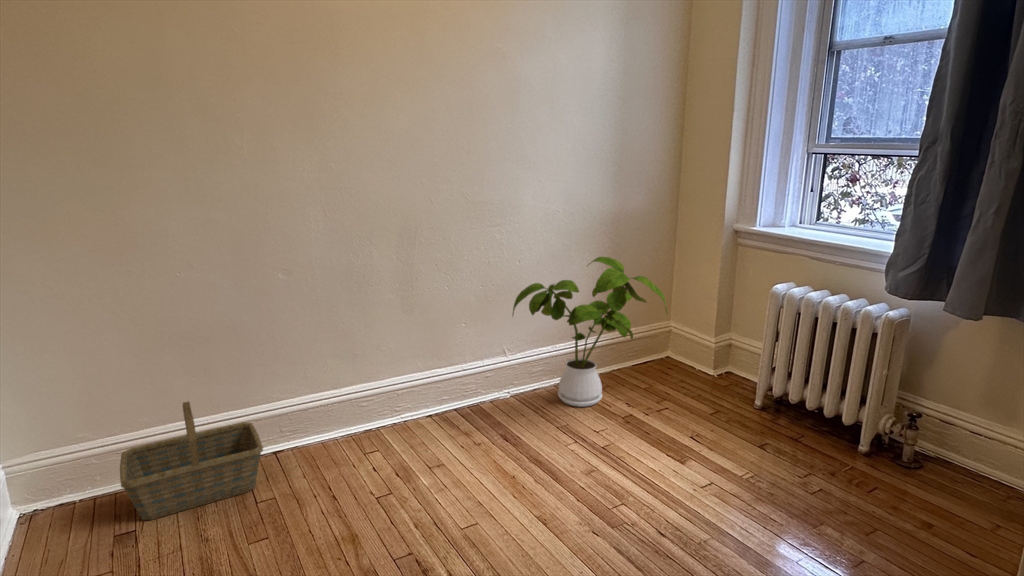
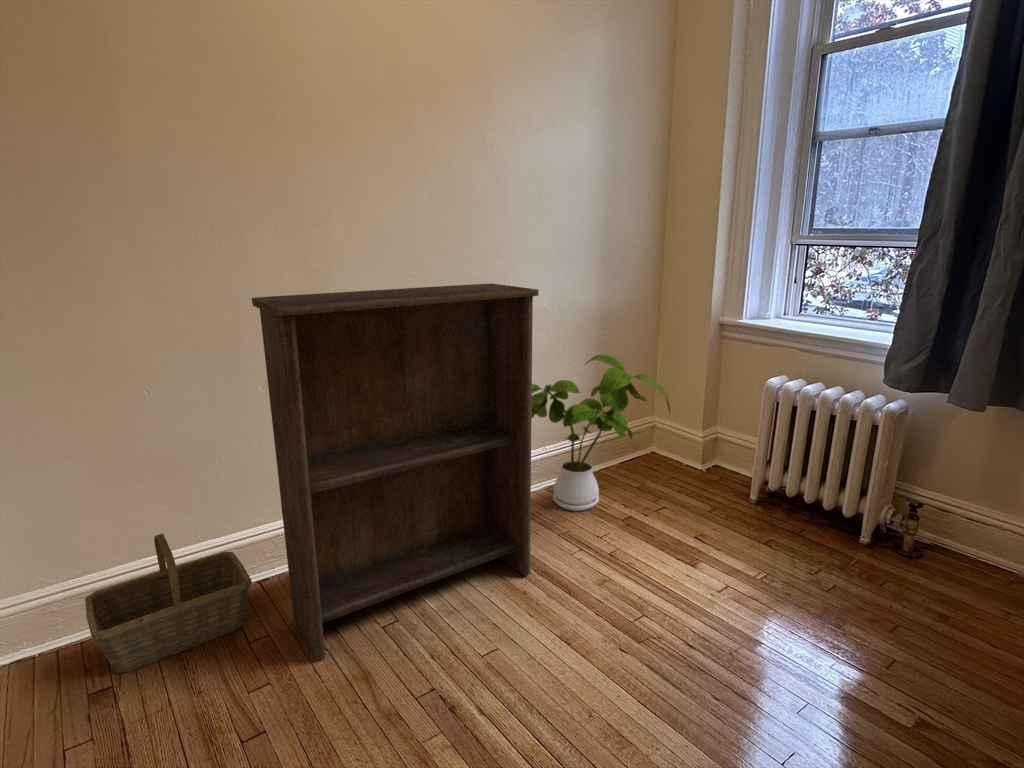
bookshelf: none [266,186,530,522] -> present [252,284,539,660]

